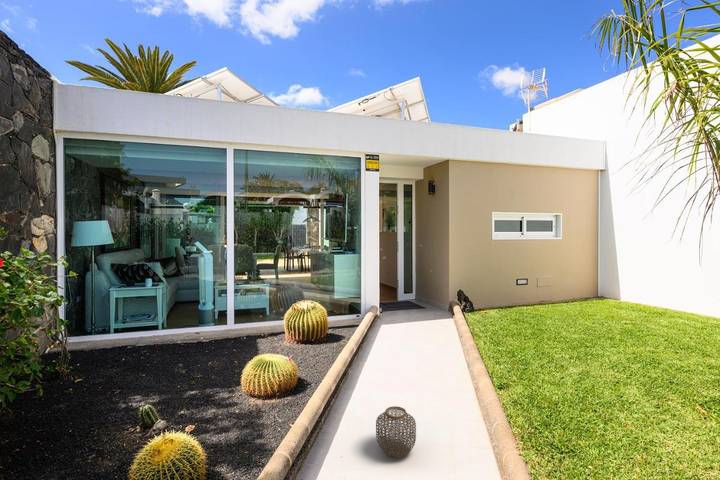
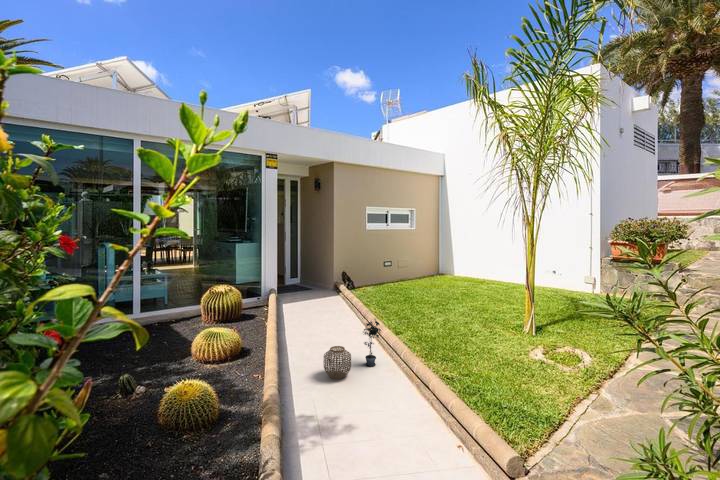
potted plant: none [438,373,469,444] -> present [364,319,381,366]

